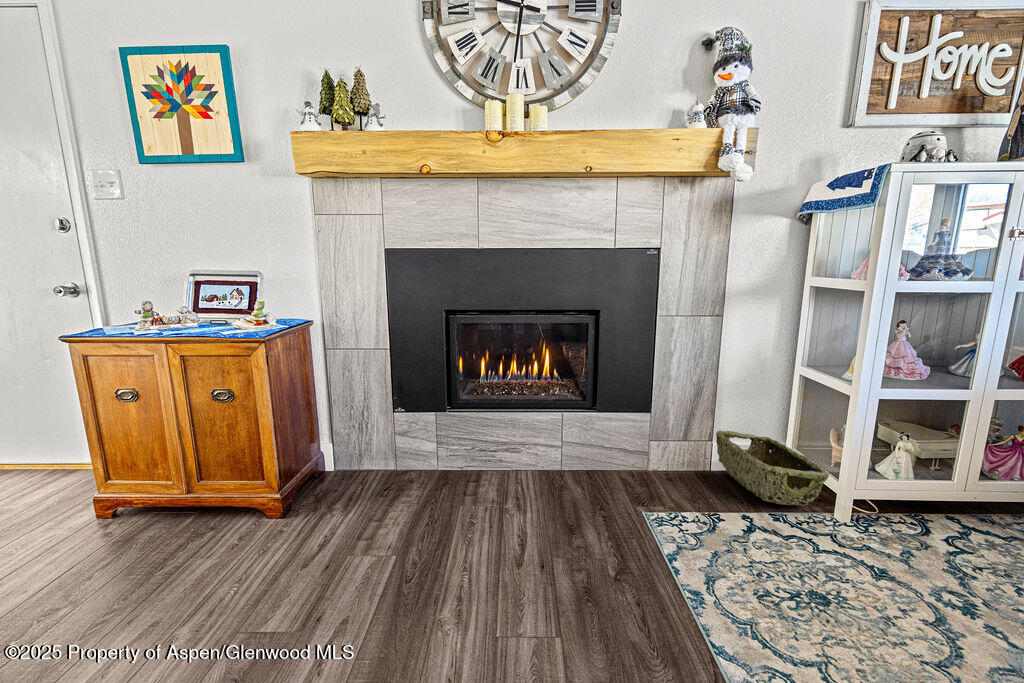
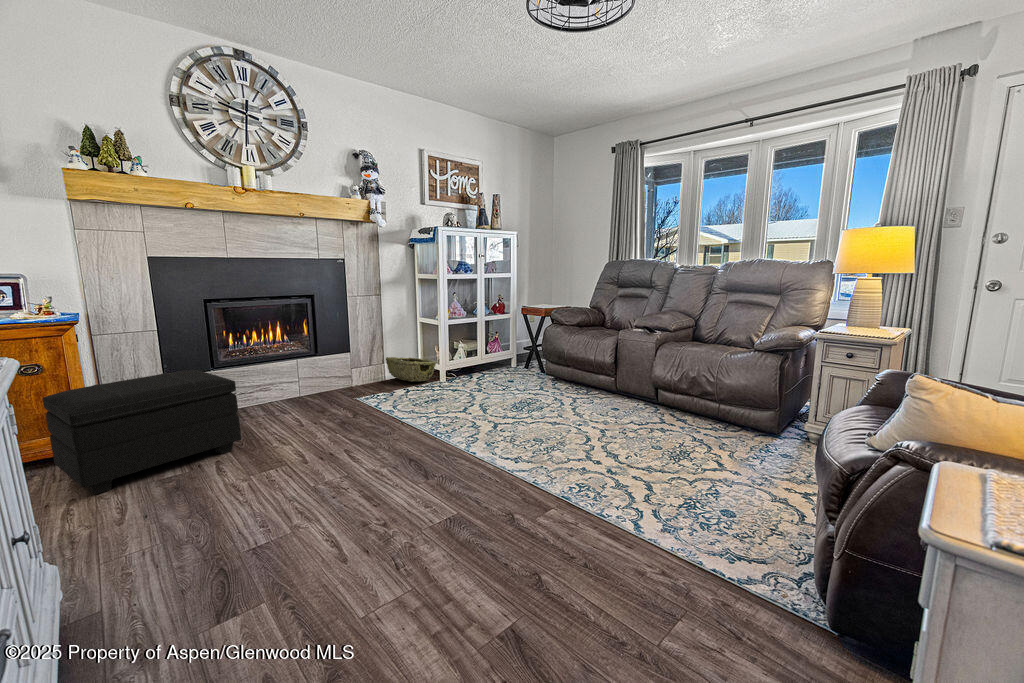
footstool: none [119,428,399,635] -> present [42,370,241,495]

